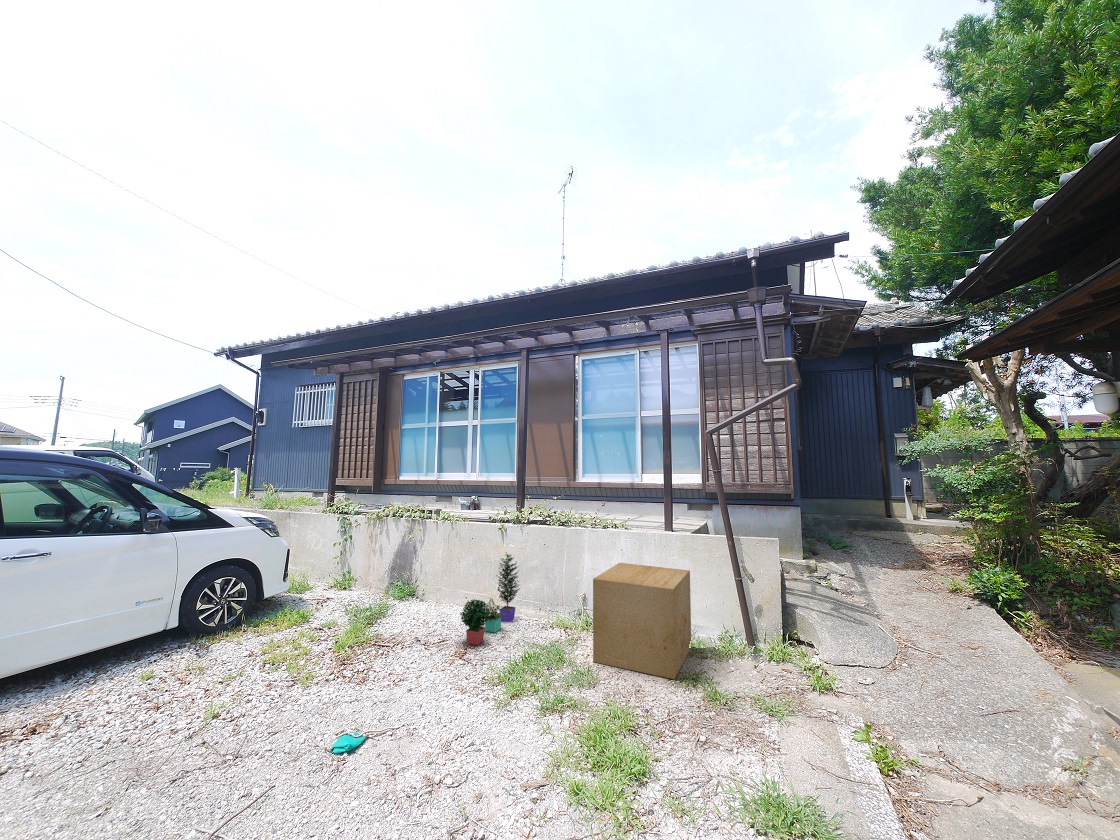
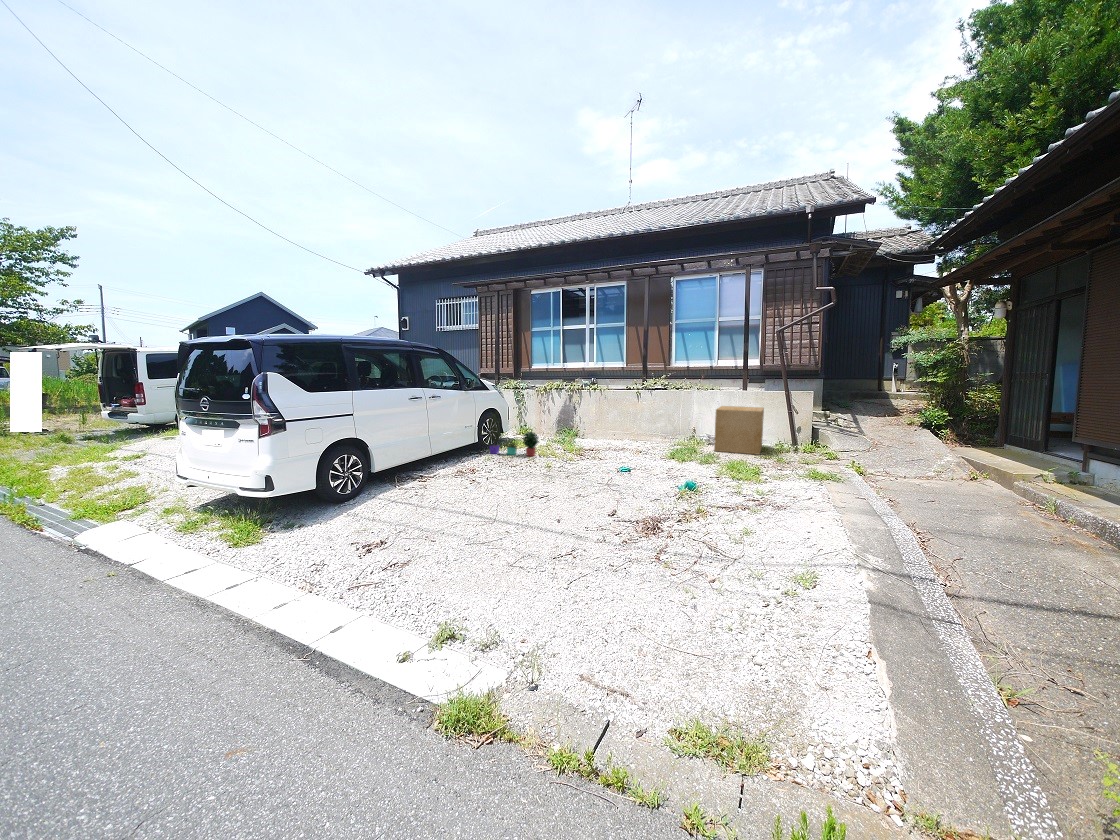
potted plant: present [460,553,519,645] -> present [488,412,539,456]

